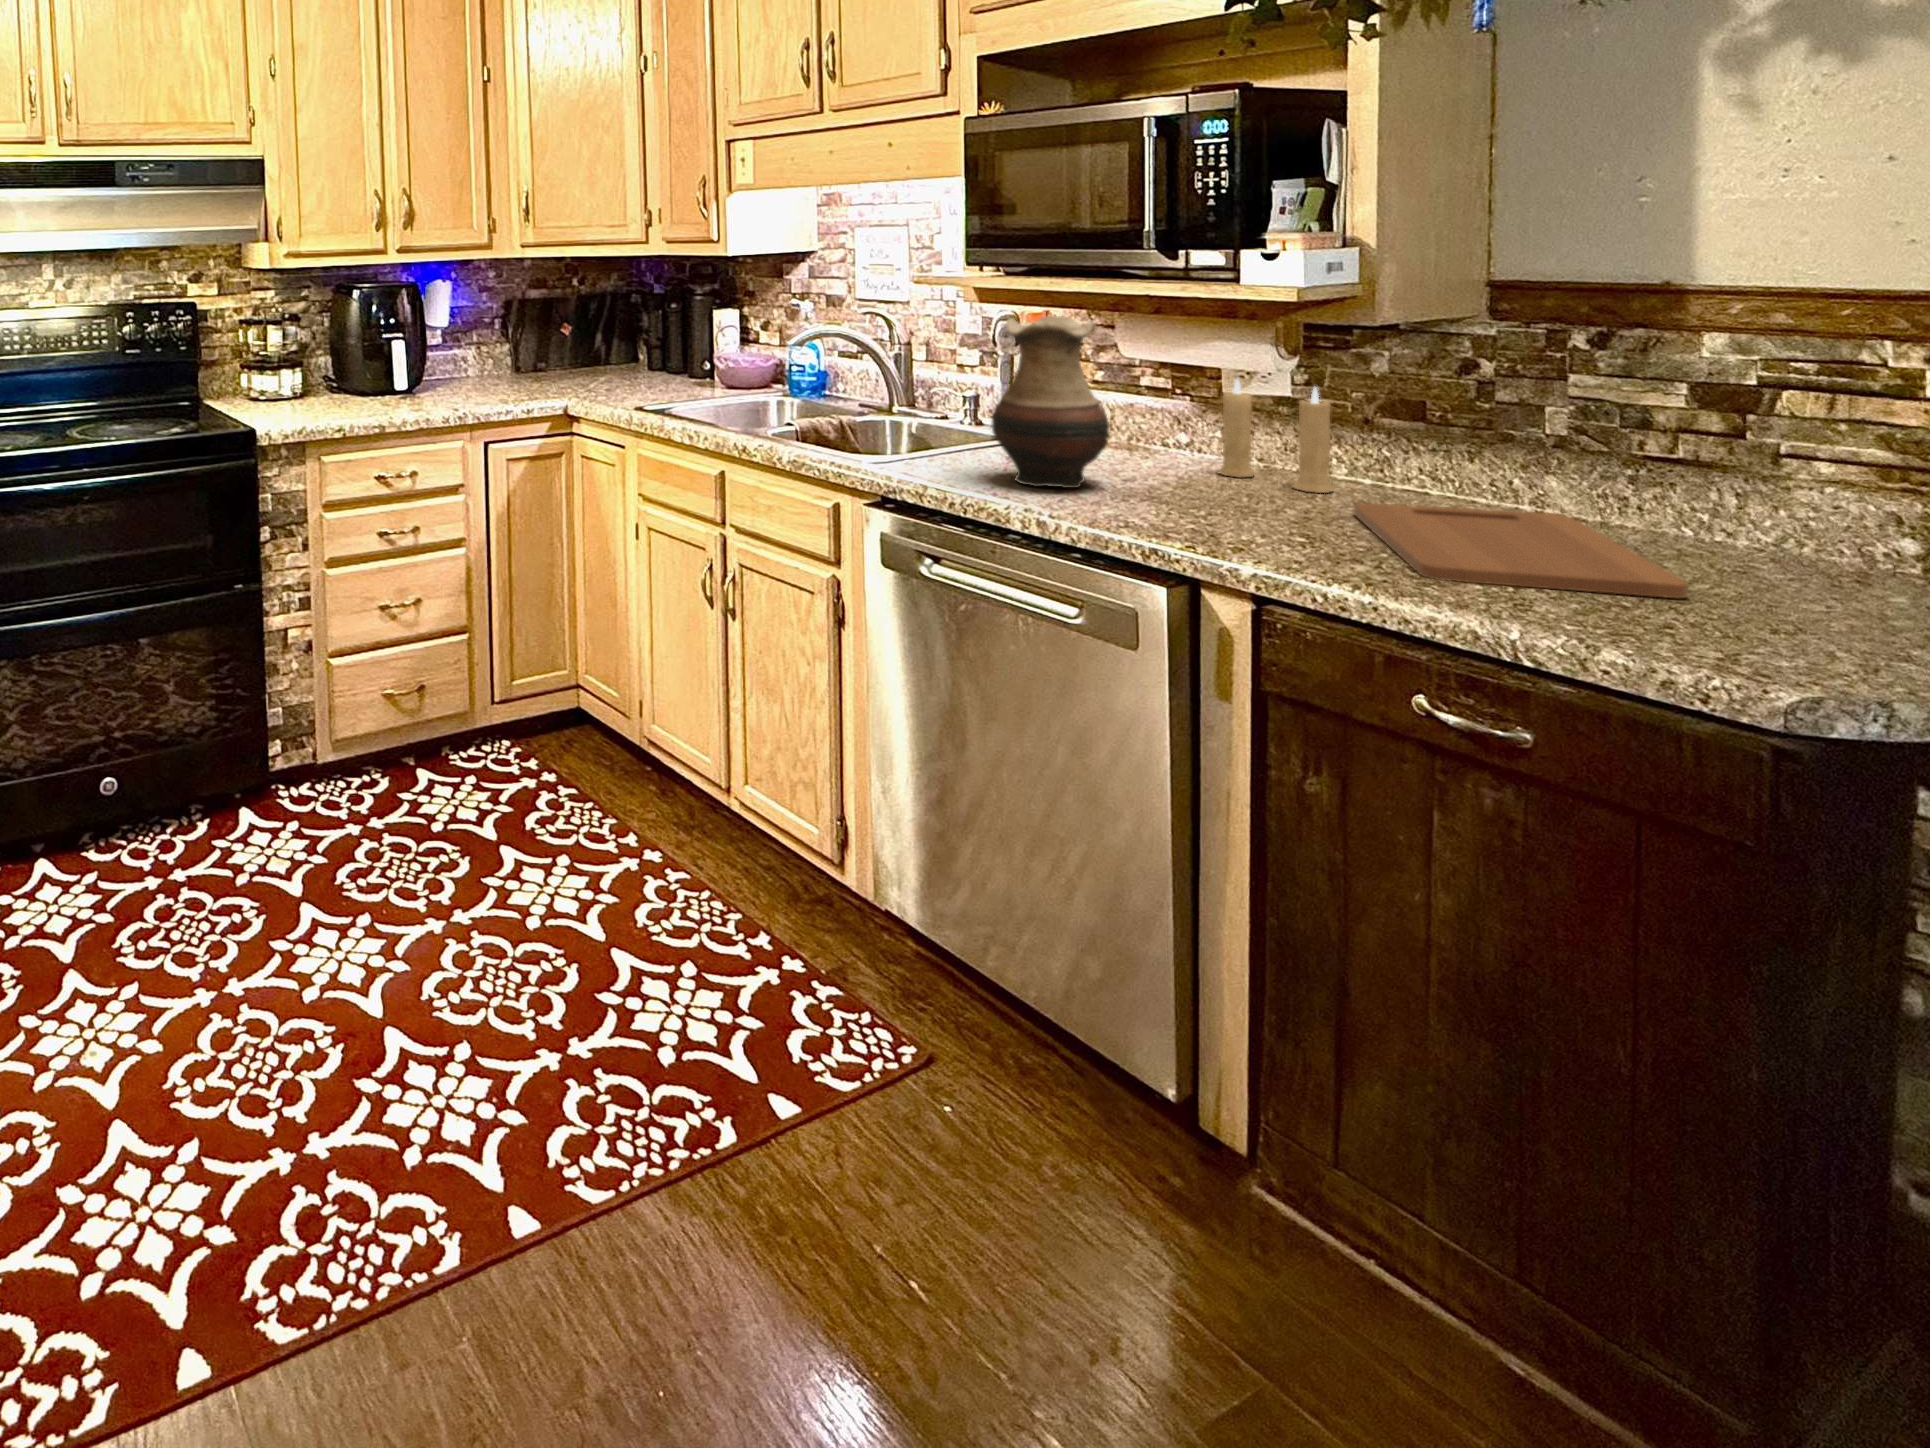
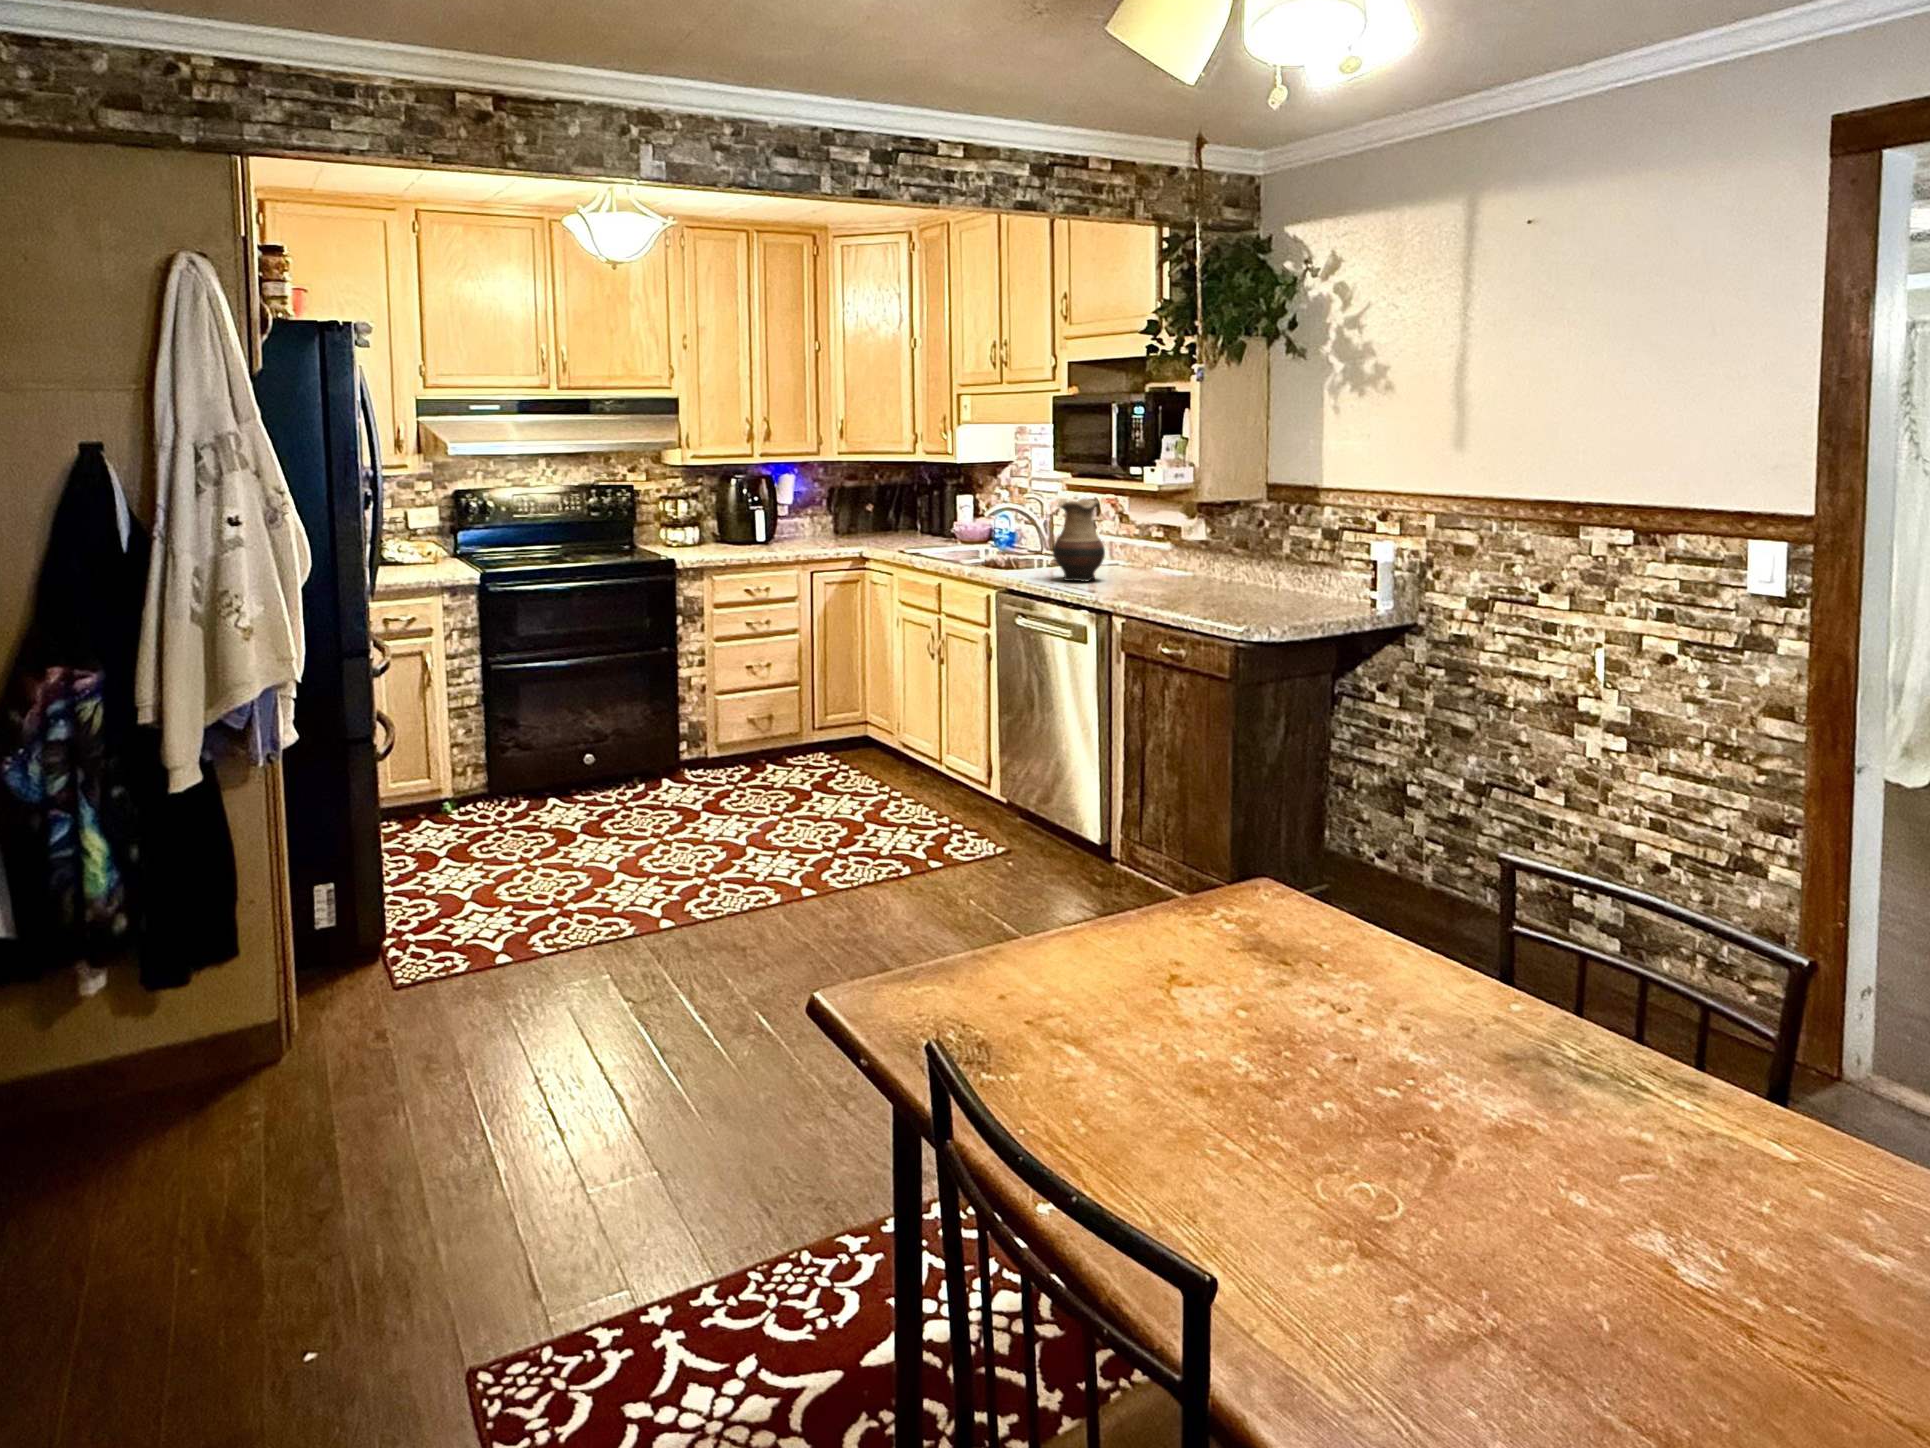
candle: present [1219,379,1333,493] -> none [1164,529,1204,584]
cutting board: present [1354,503,1688,598] -> none [1177,584,1271,608]

